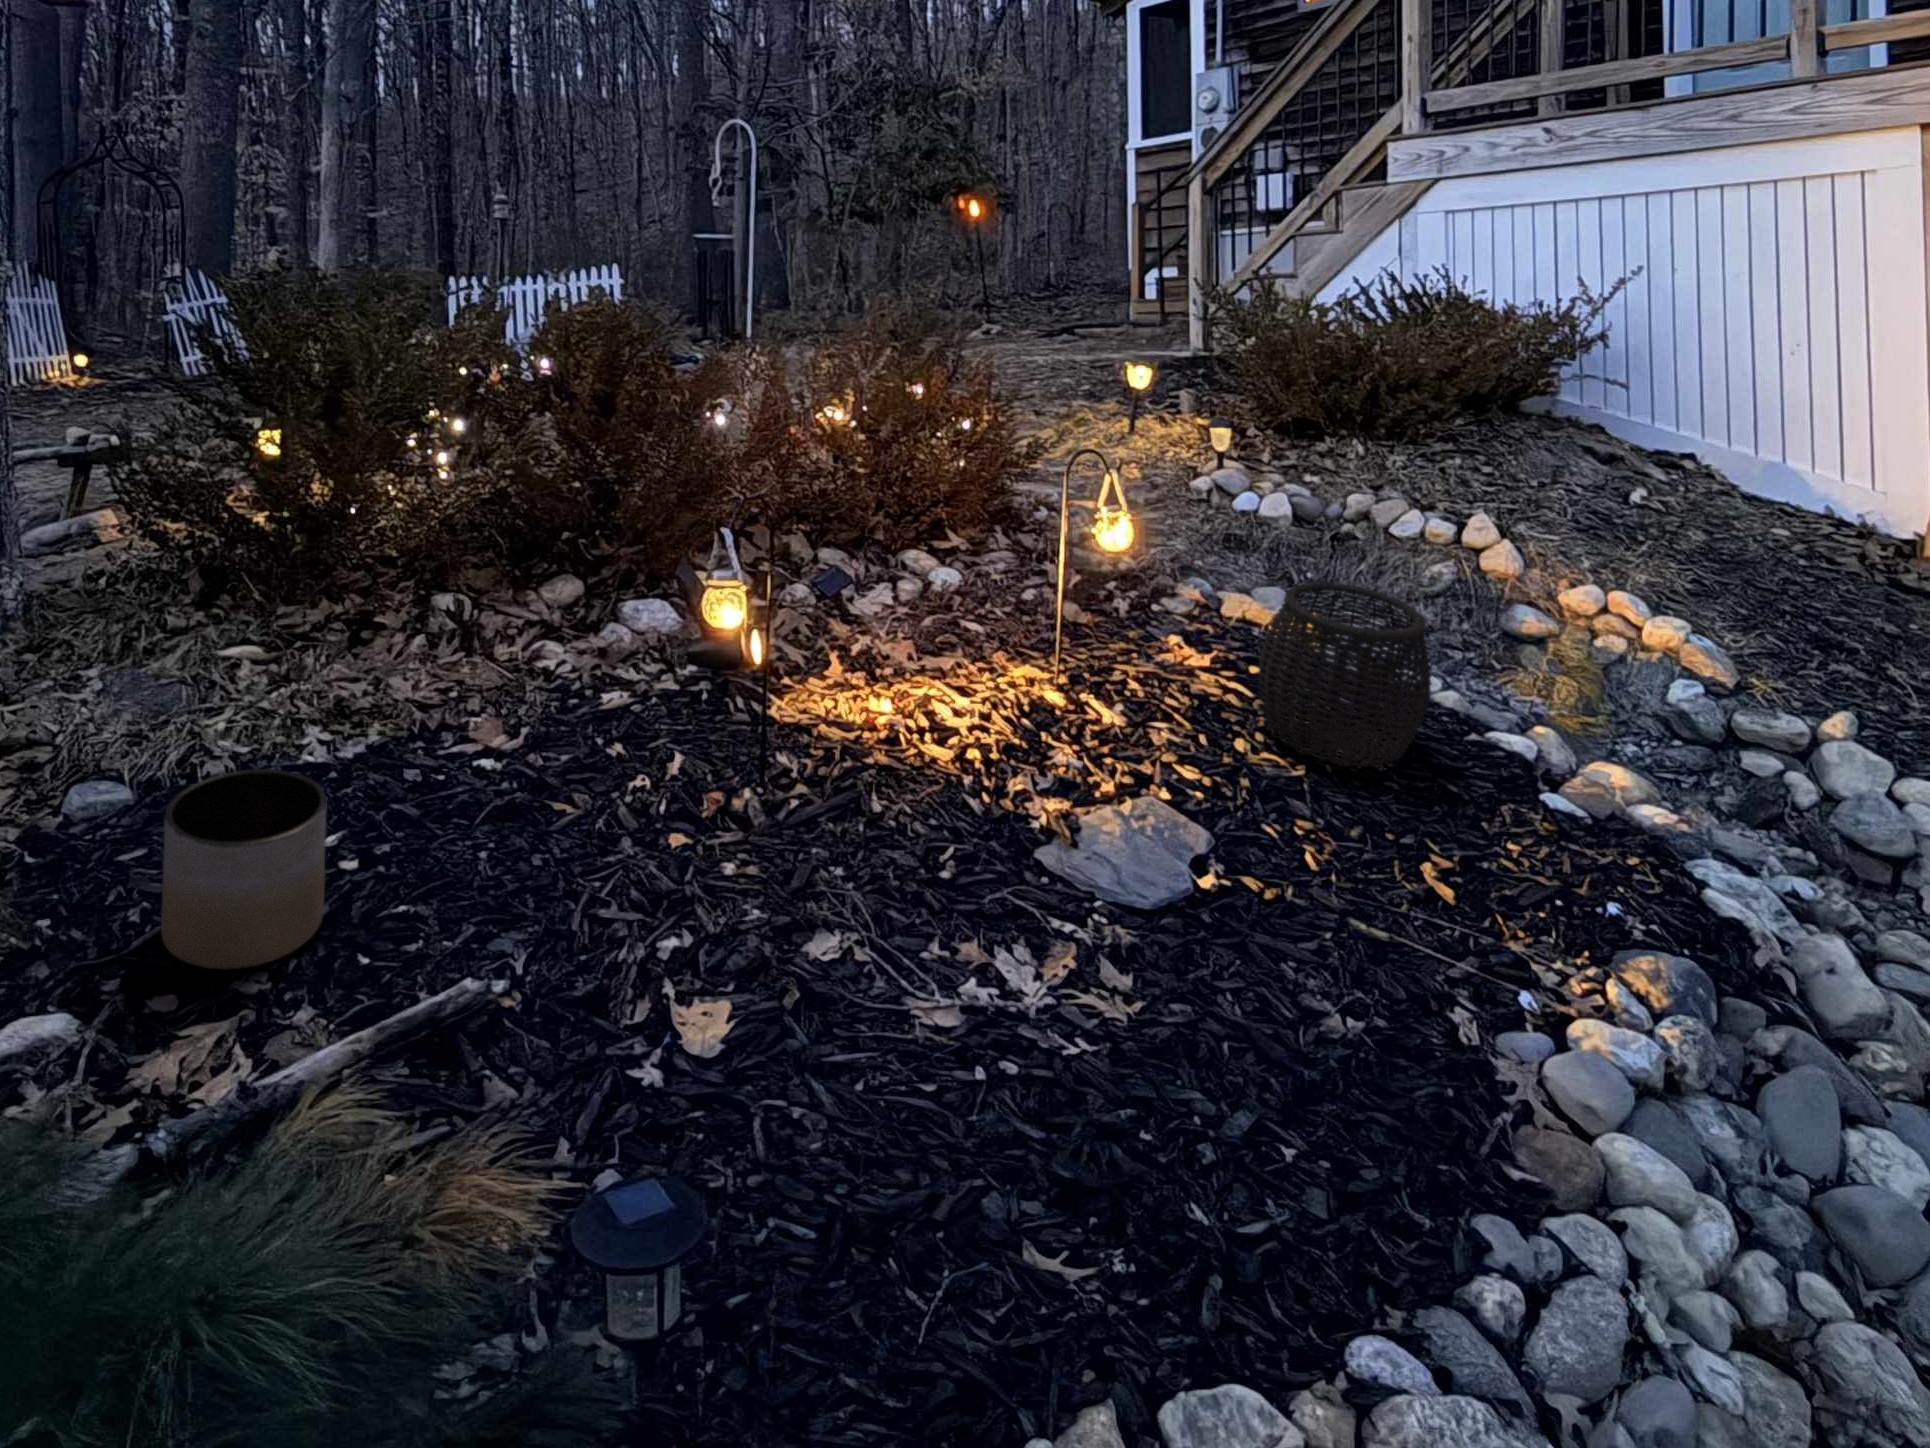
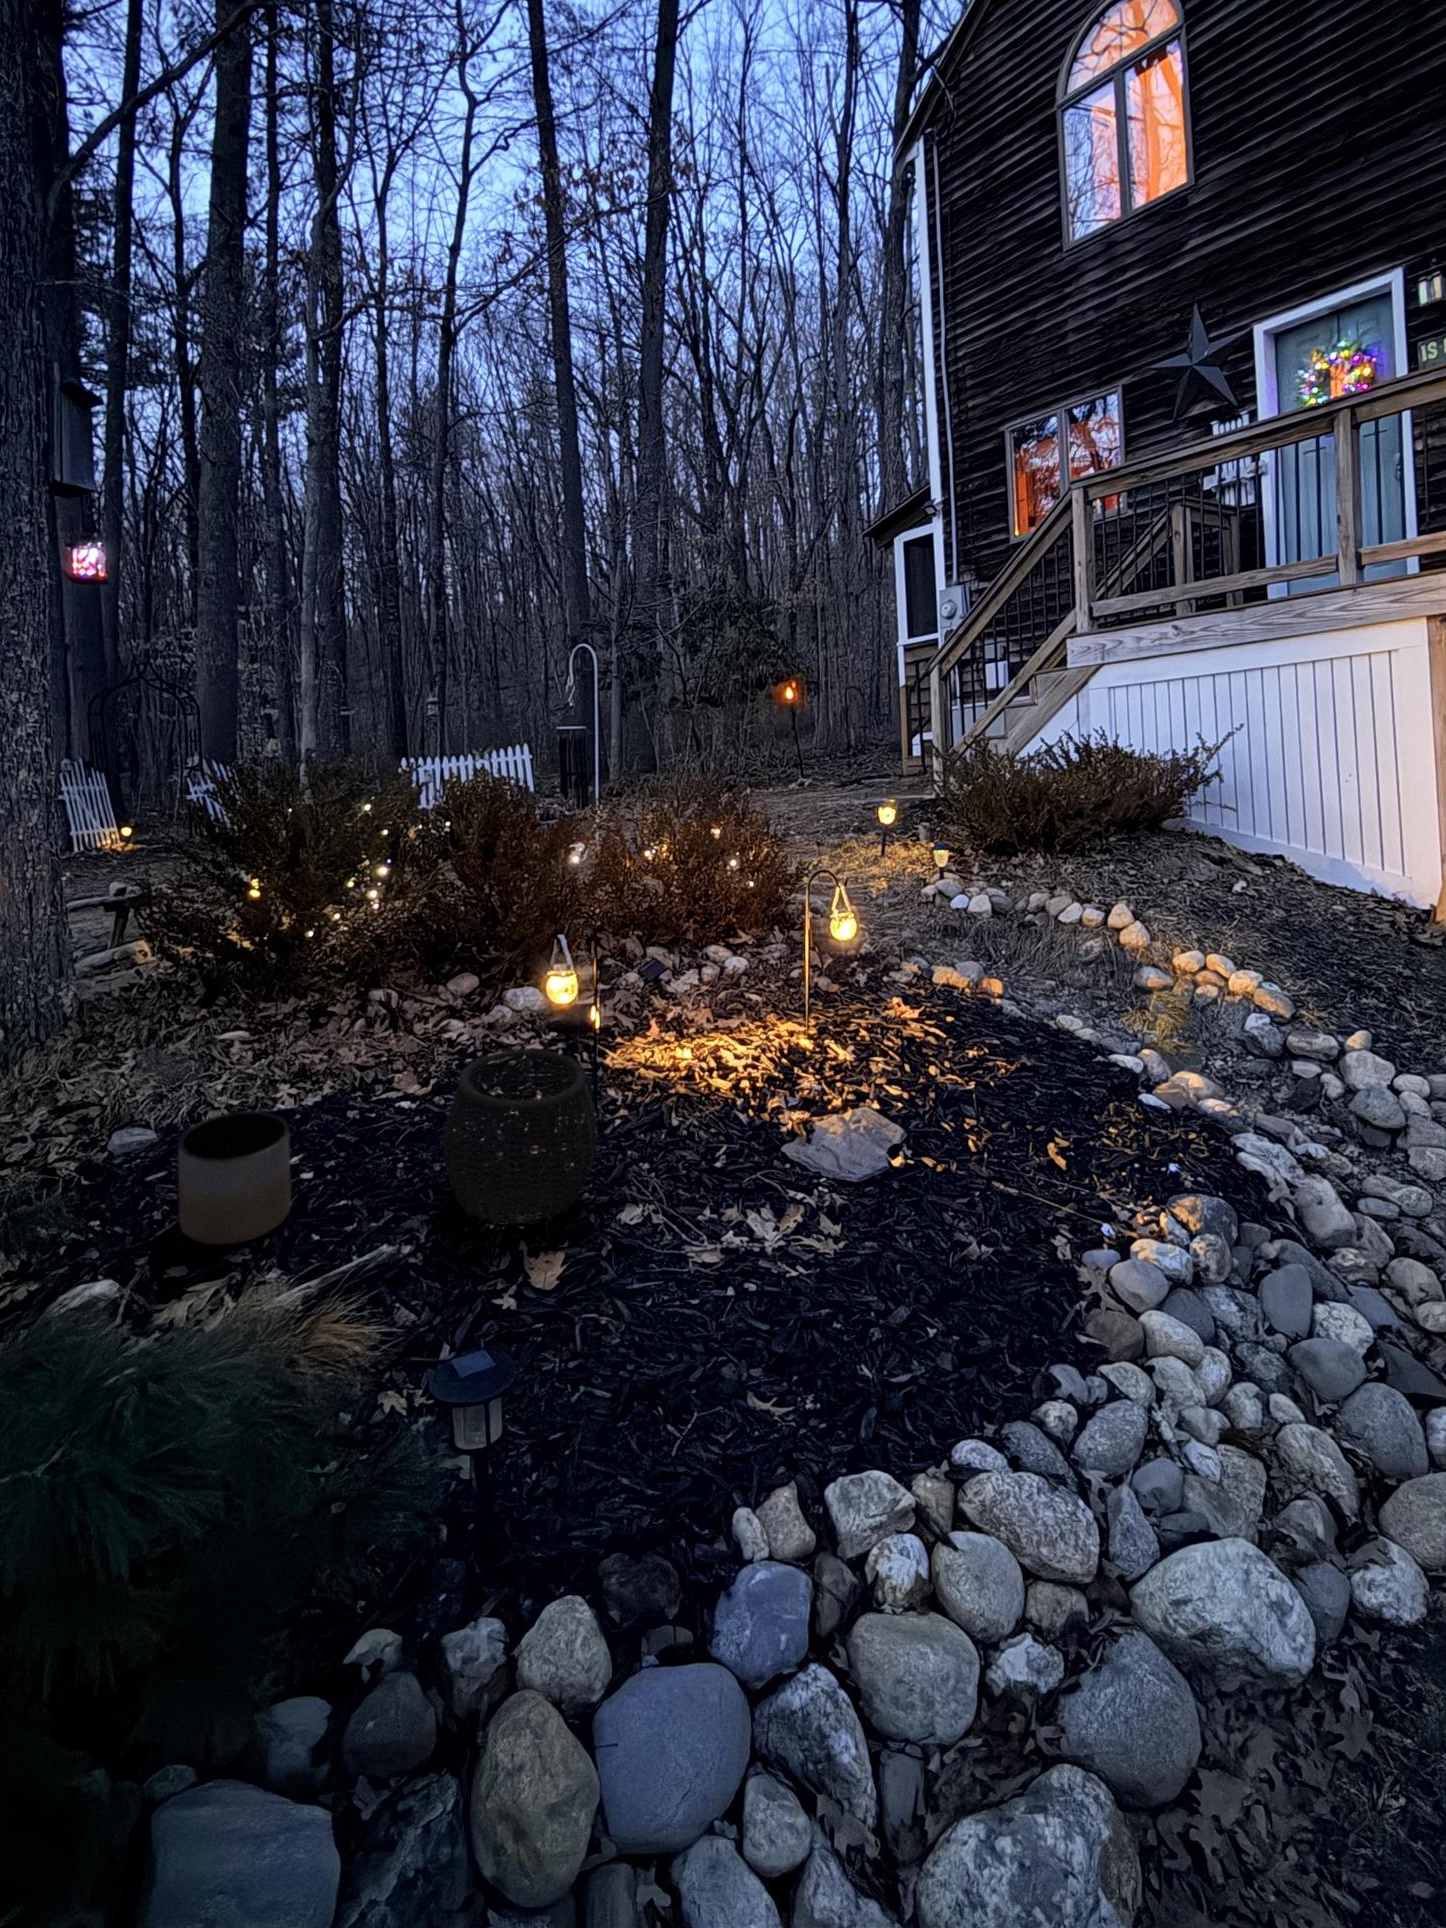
woven basket: present [1259,582,1432,768] -> present [443,1049,598,1225]

